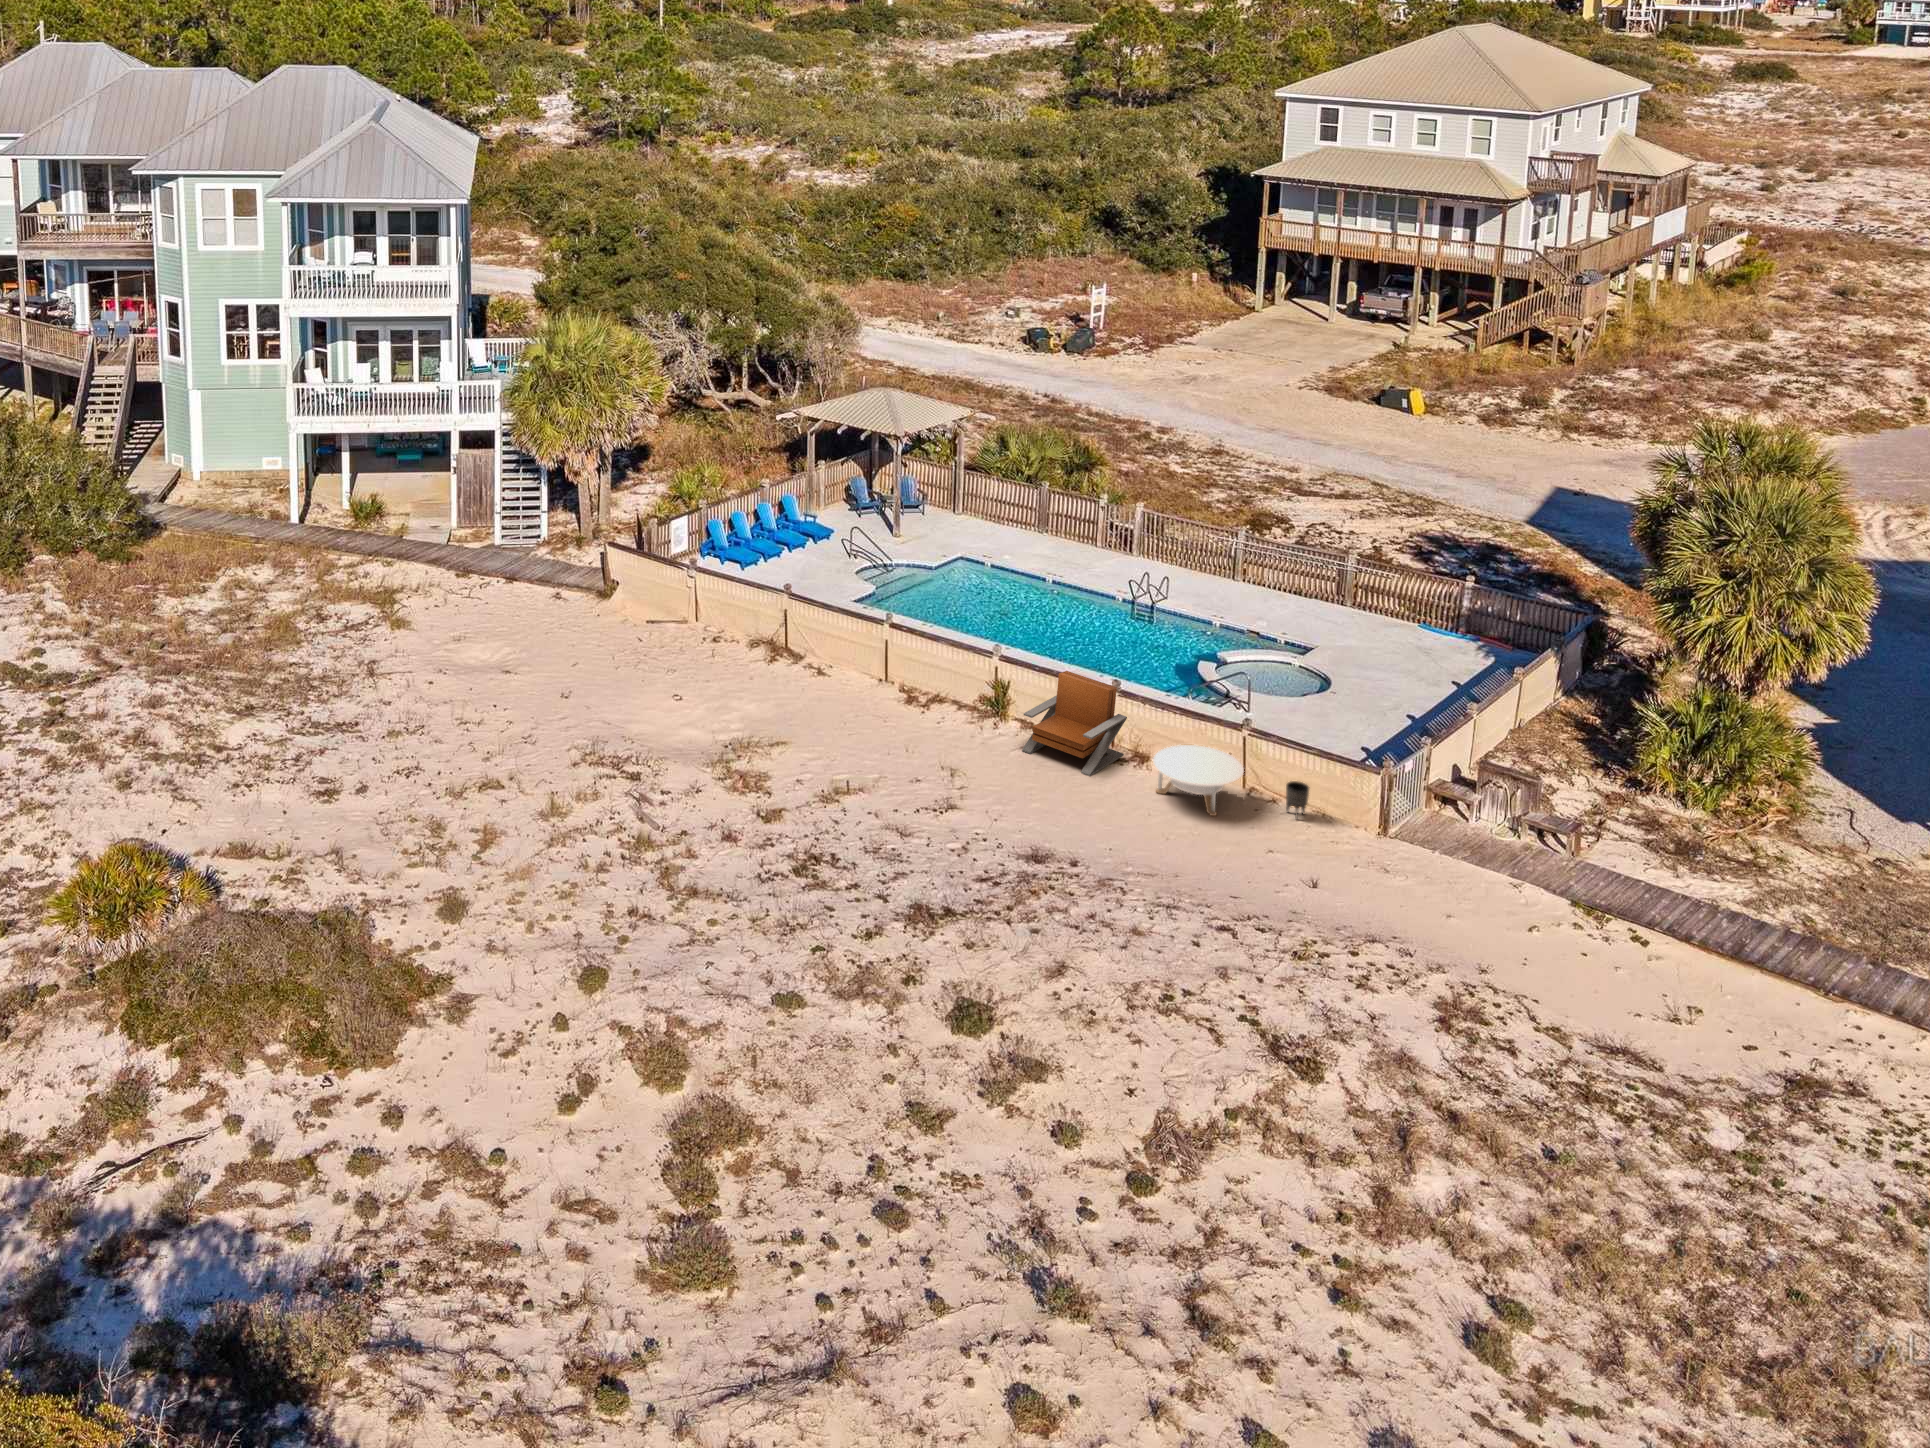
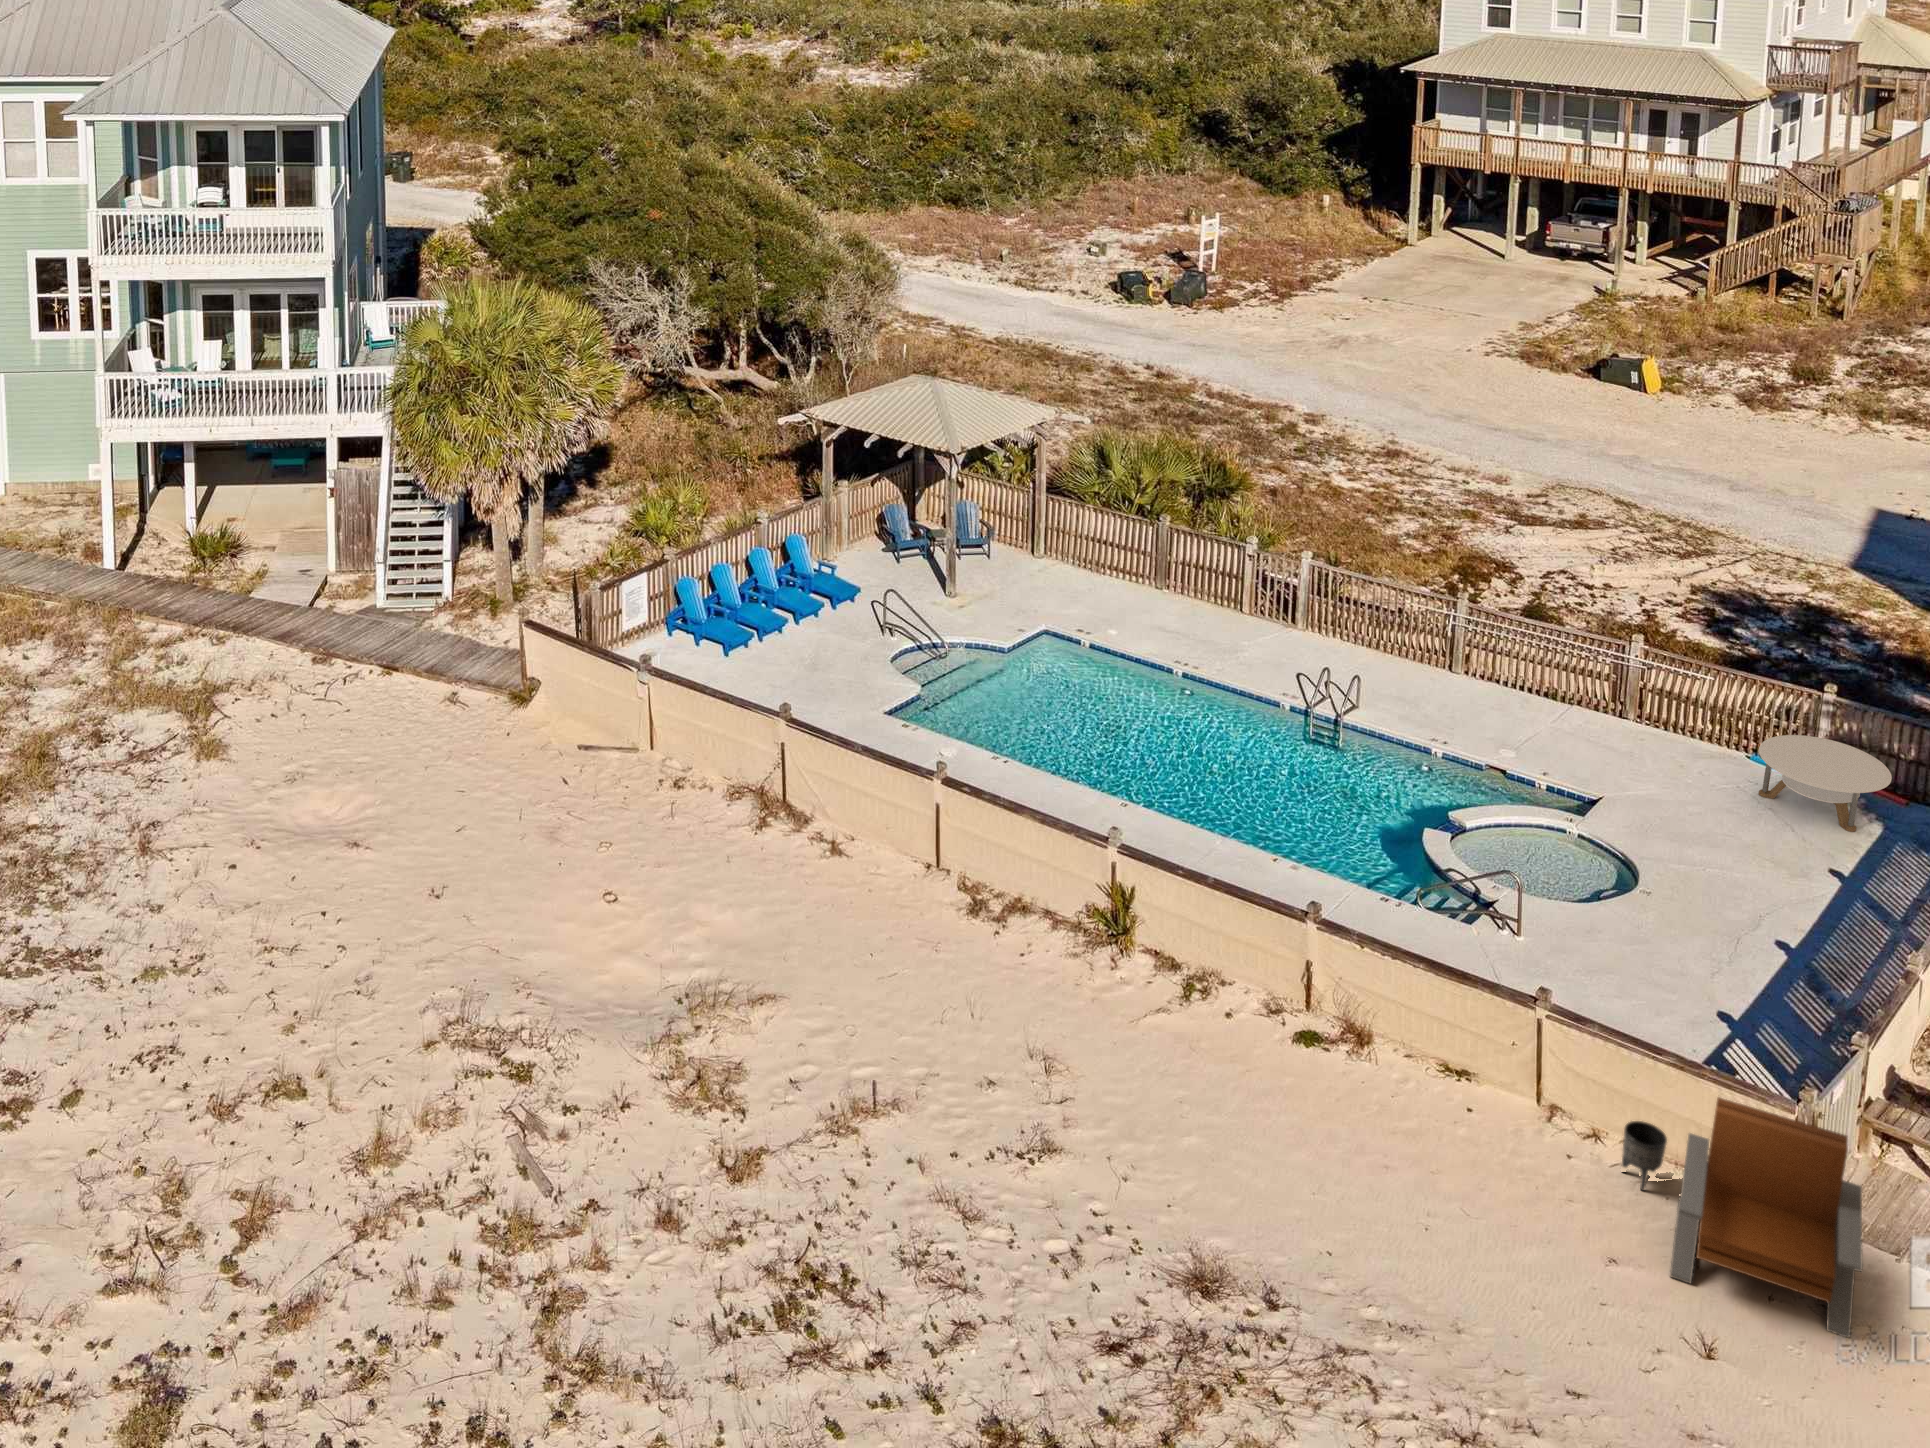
lounge chair: present [1022,671,1127,776] -> present [1670,1098,1863,1338]
round table: present [1153,745,1243,816] -> present [1759,735,1892,832]

